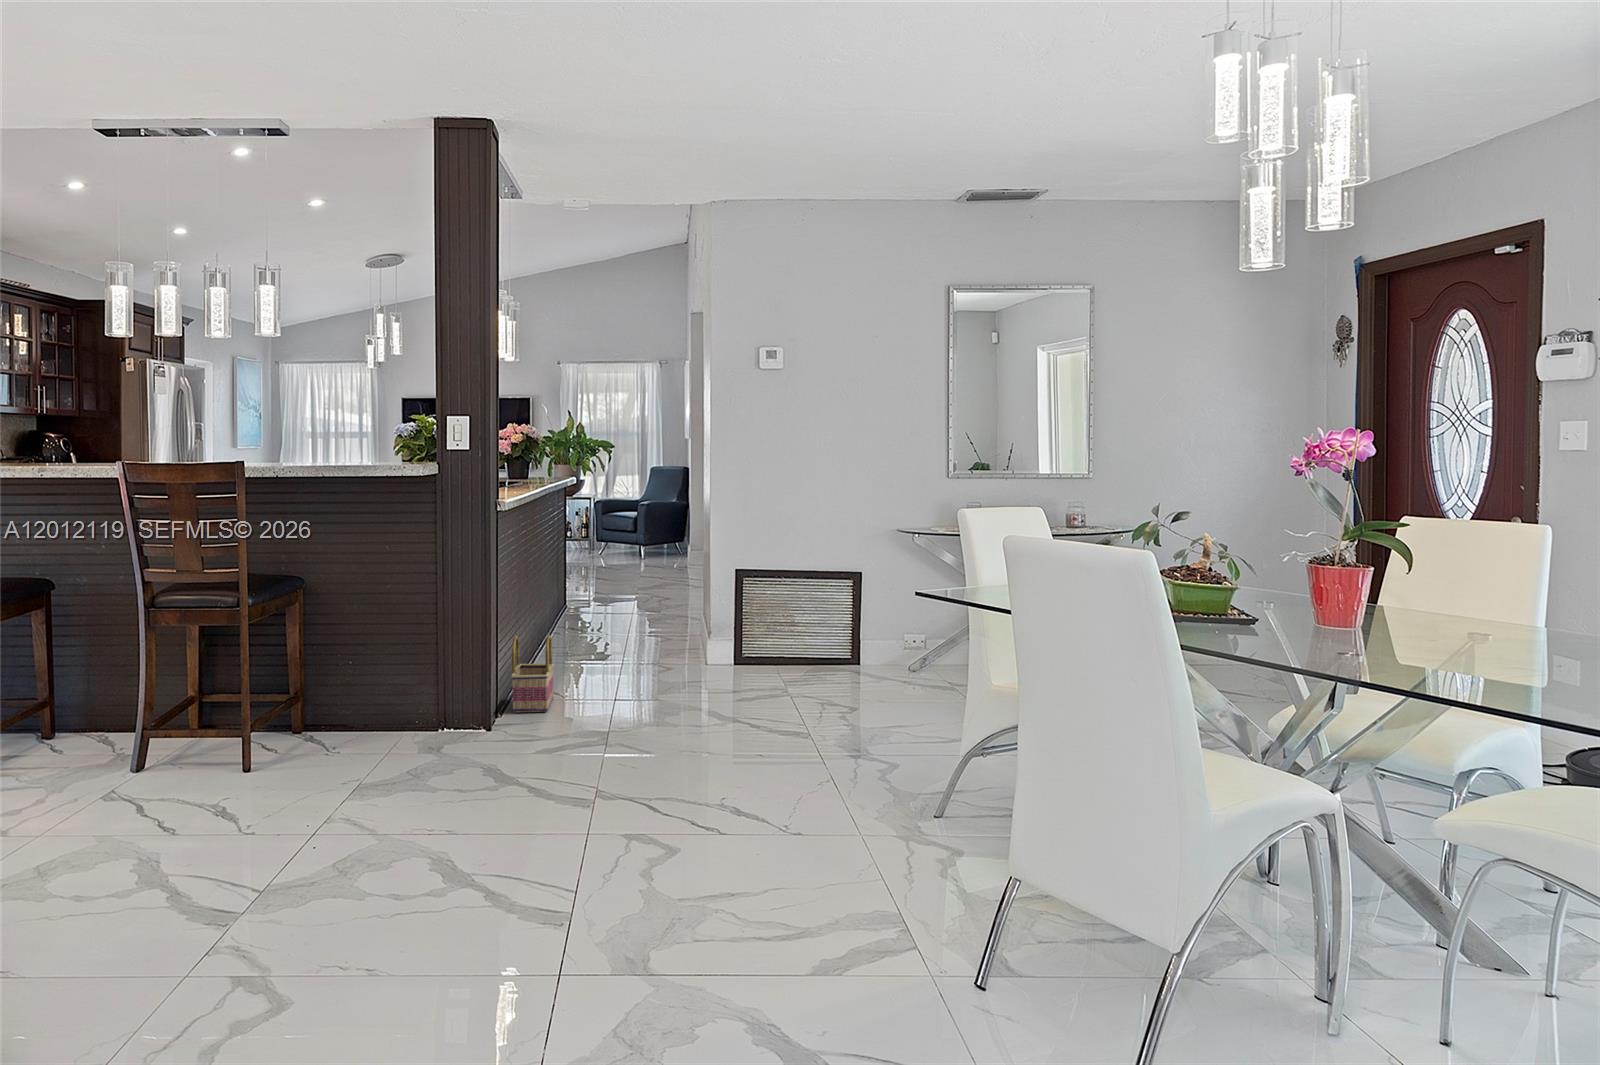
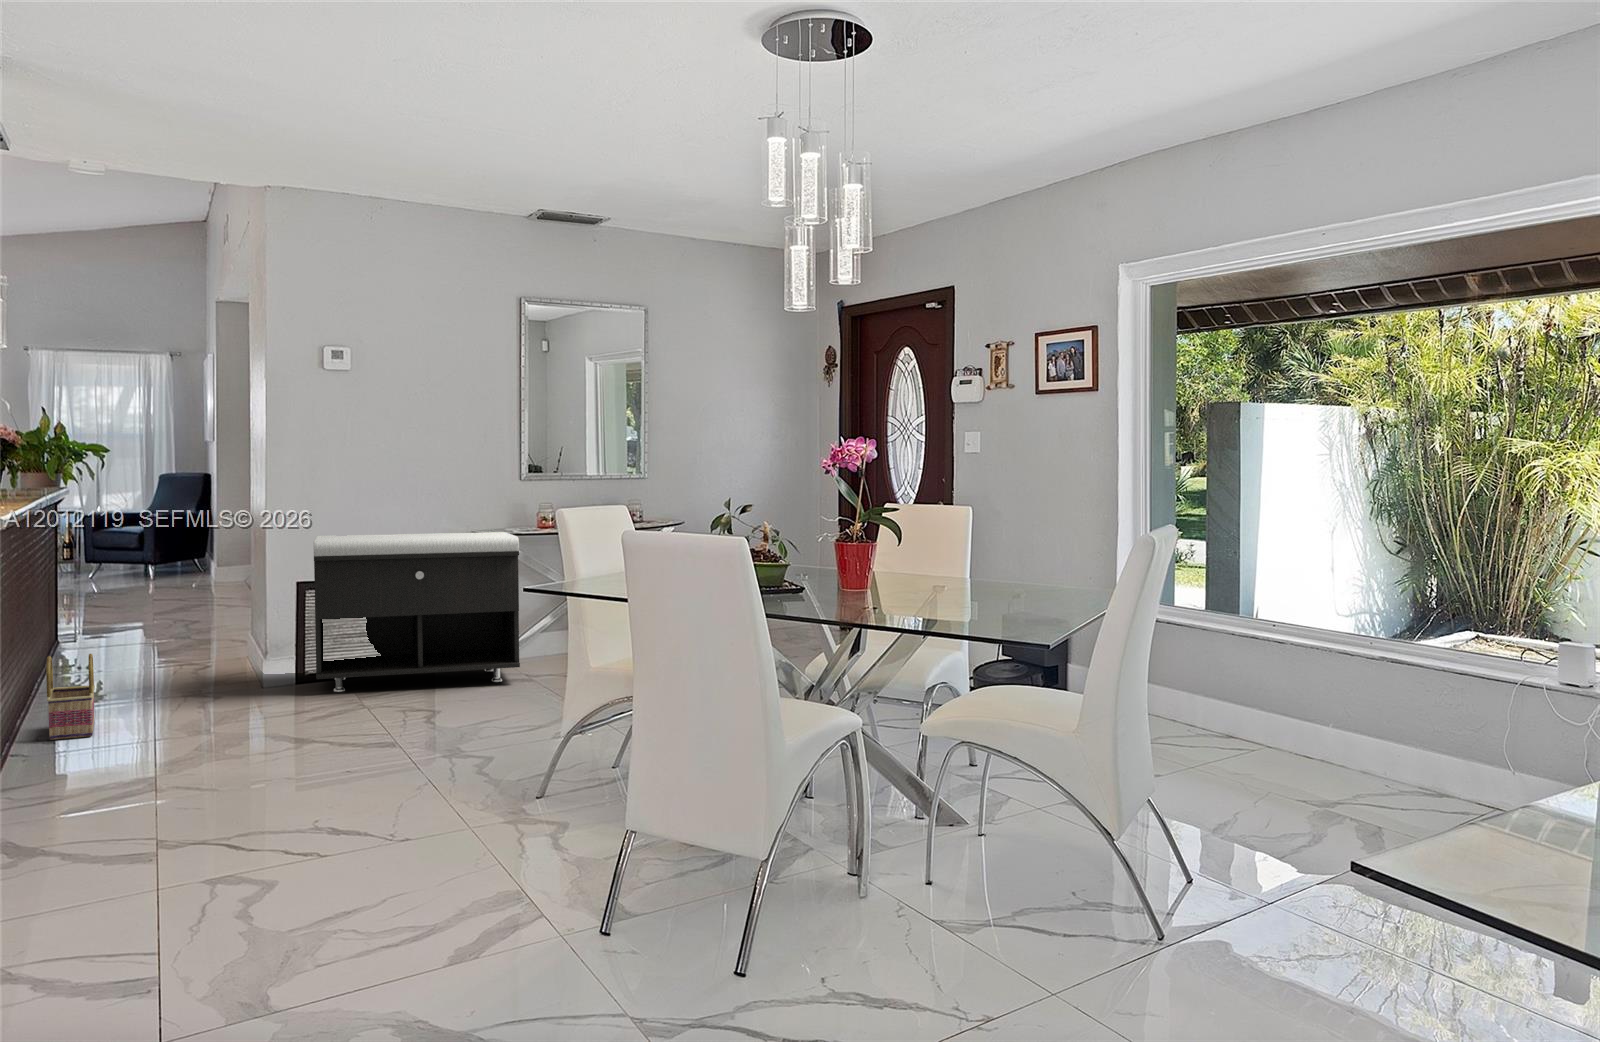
storage bench: none [745,528,943,683] -> present [314,532,520,692]

